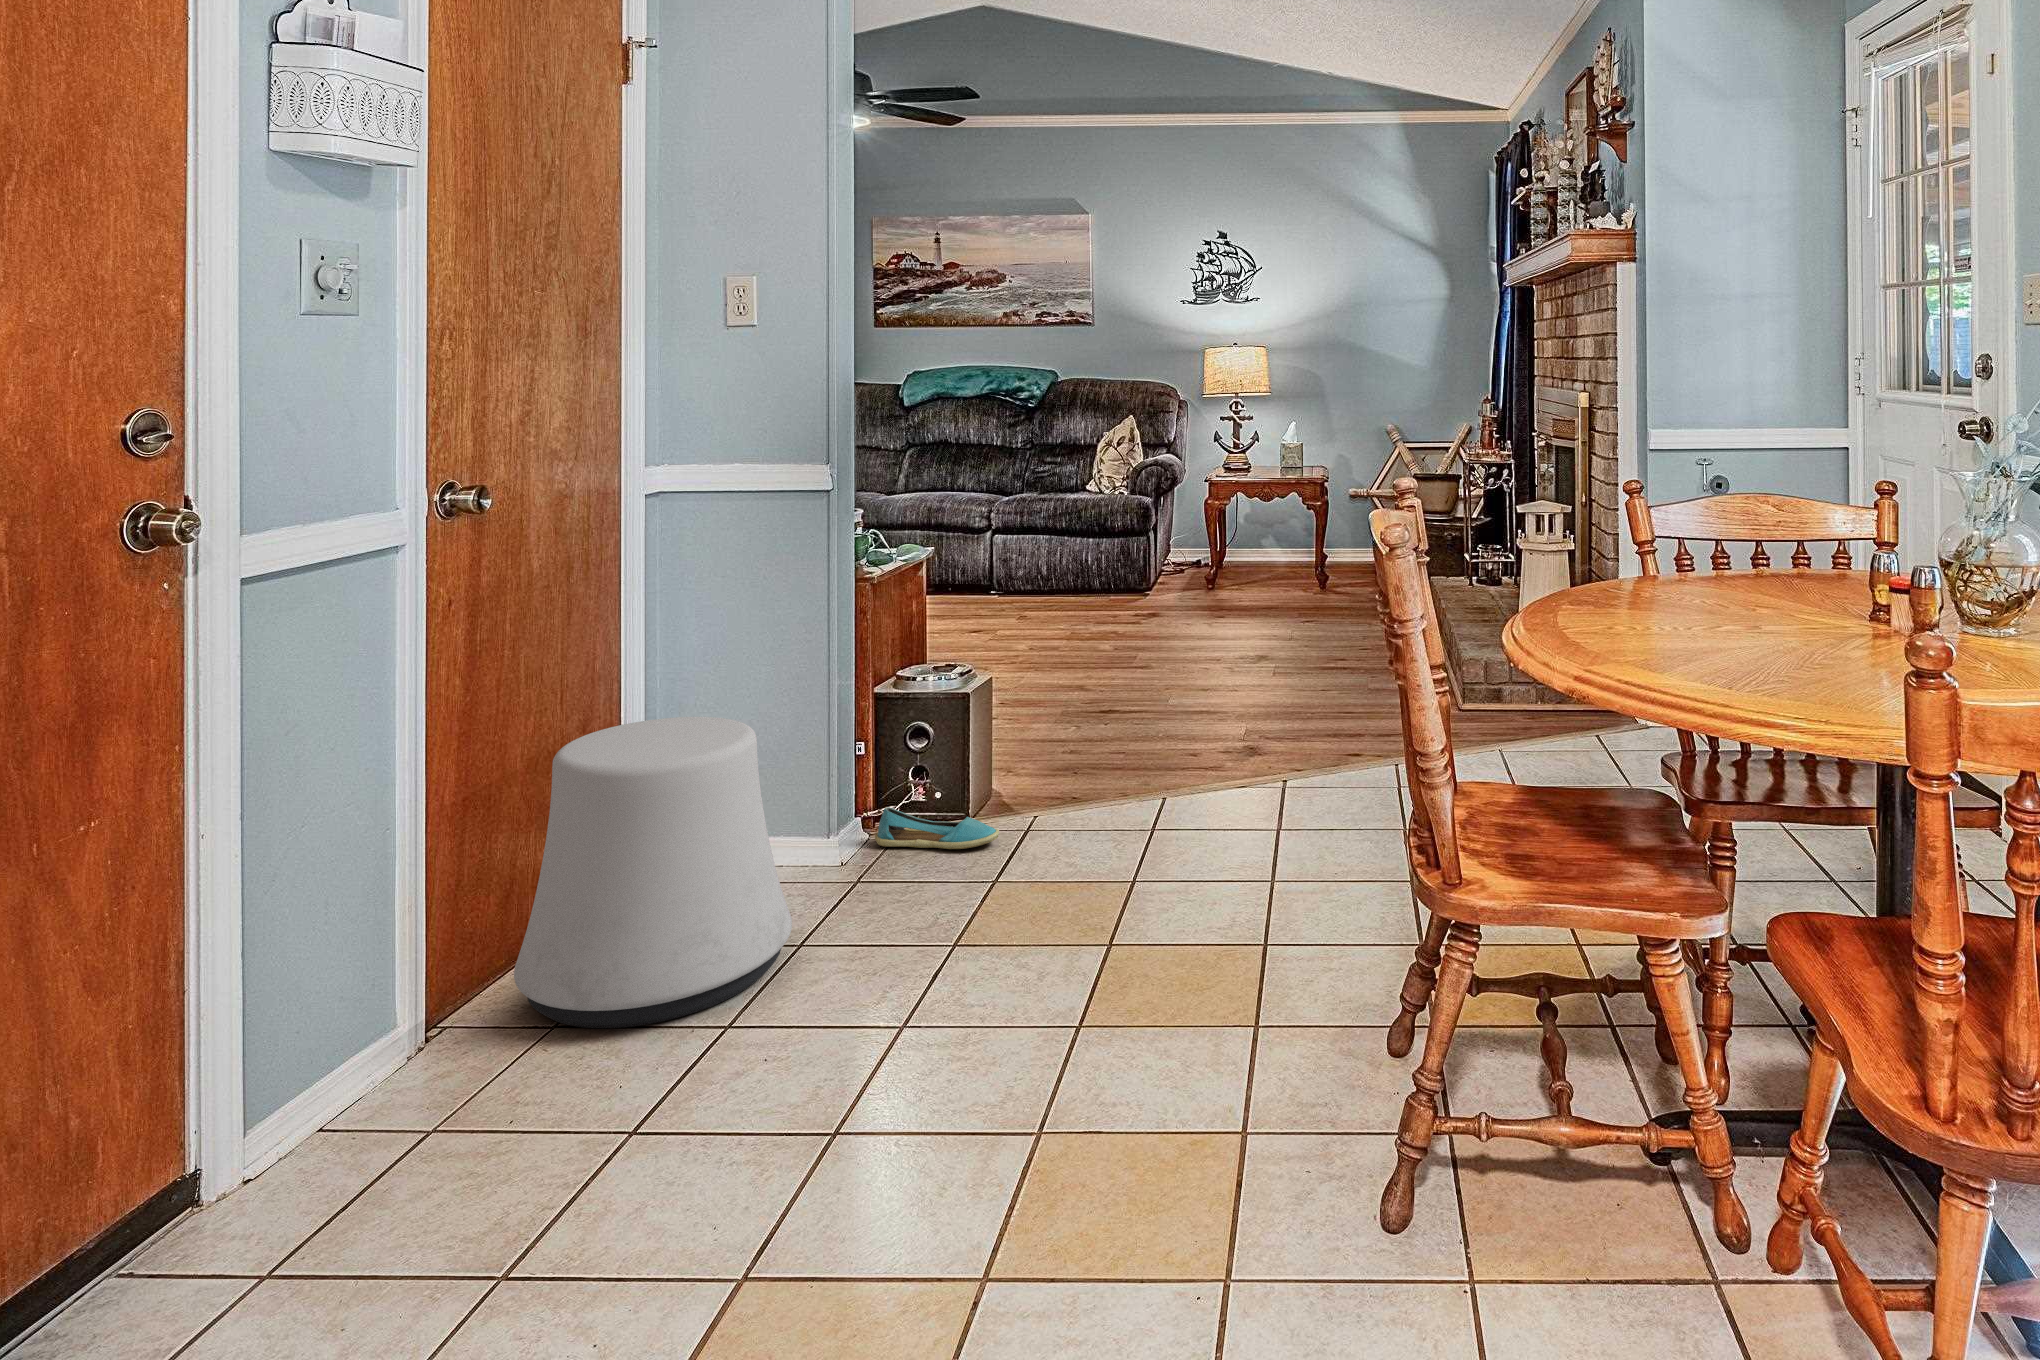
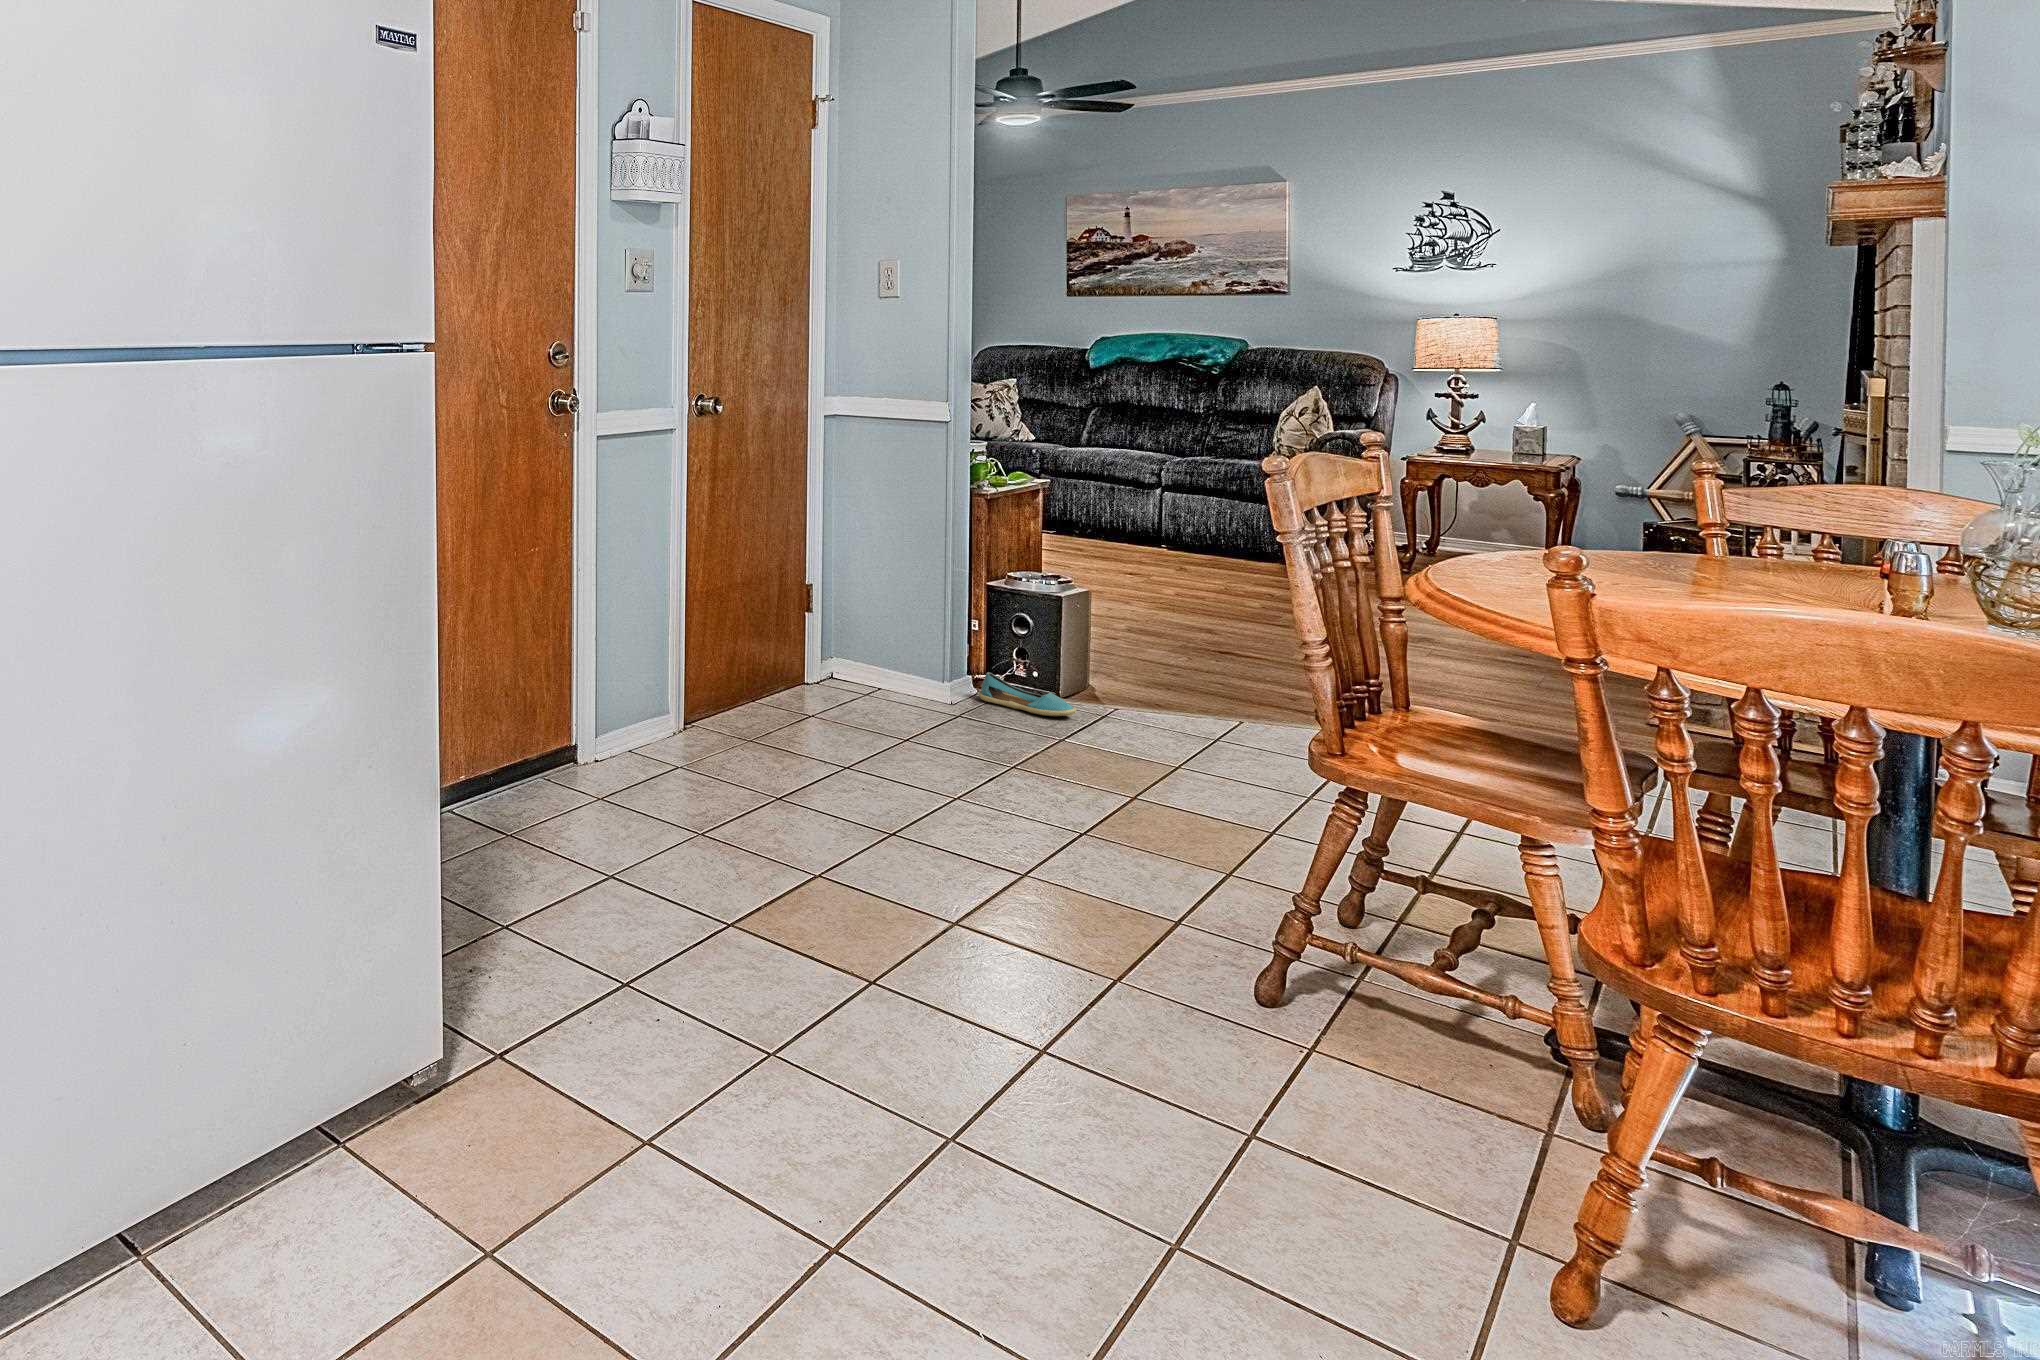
stool: present [514,717,792,1028] -> none [729,566,899,756]

